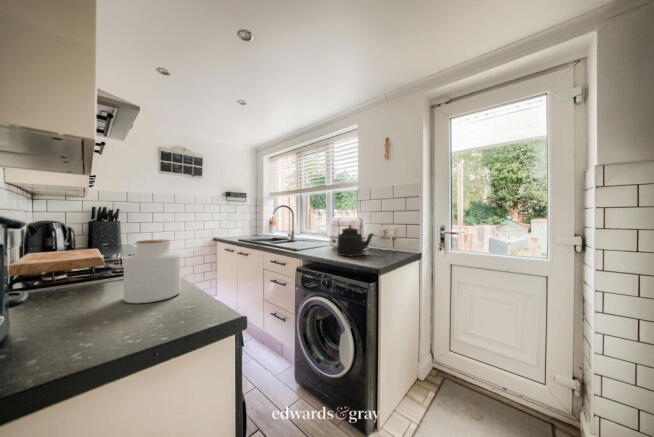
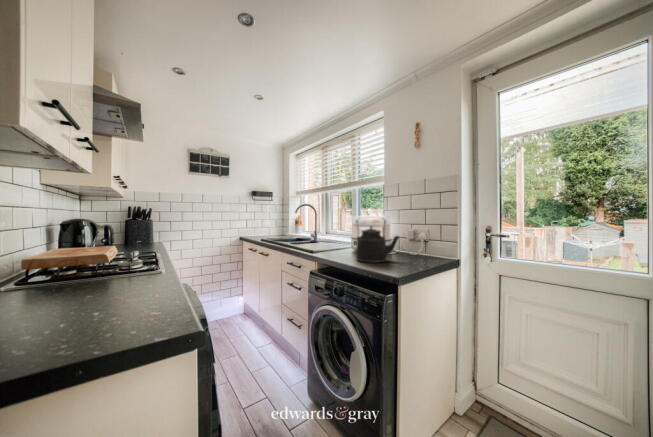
jar: present [124,240,181,303] -> none [74,245,147,321]

